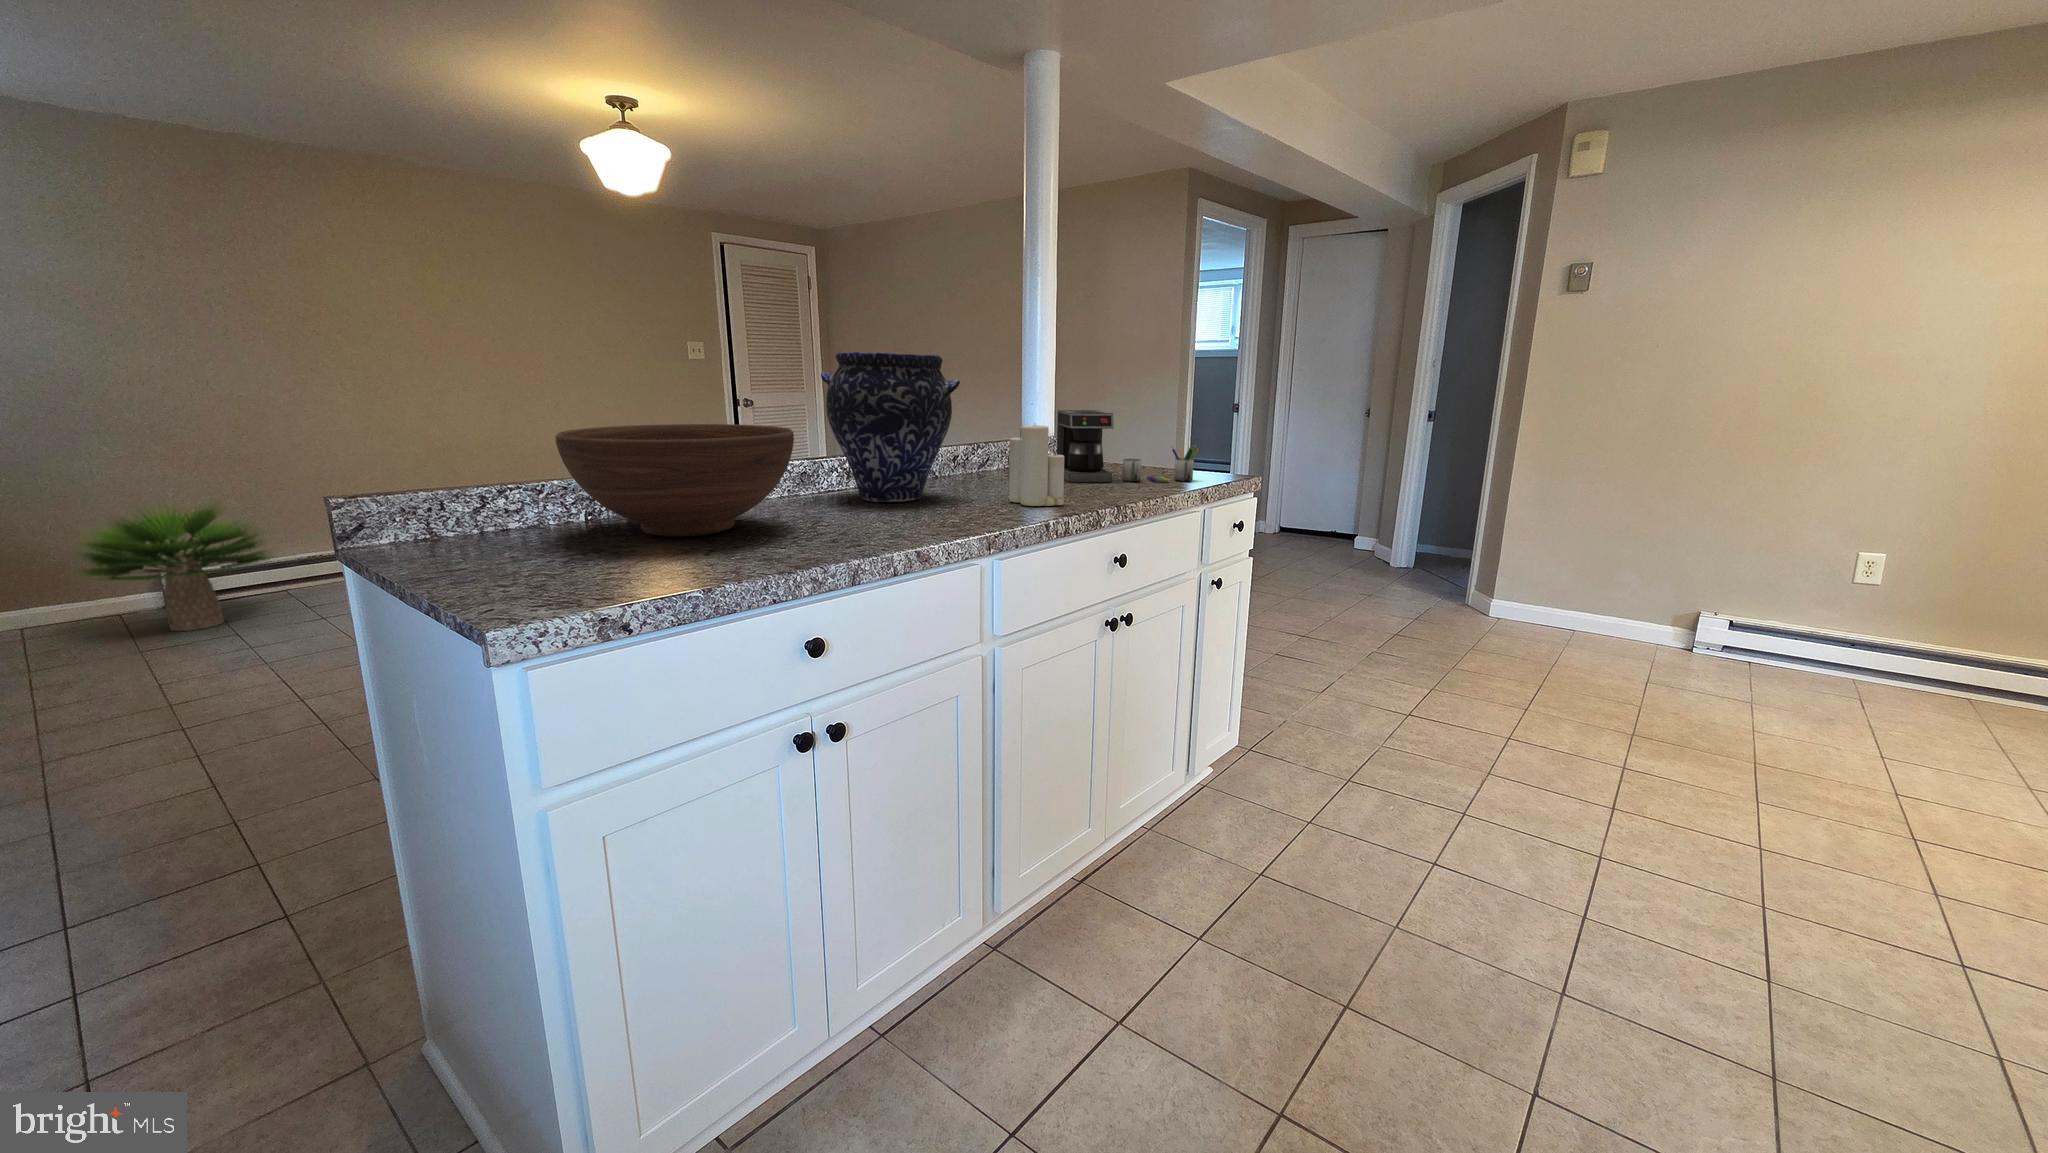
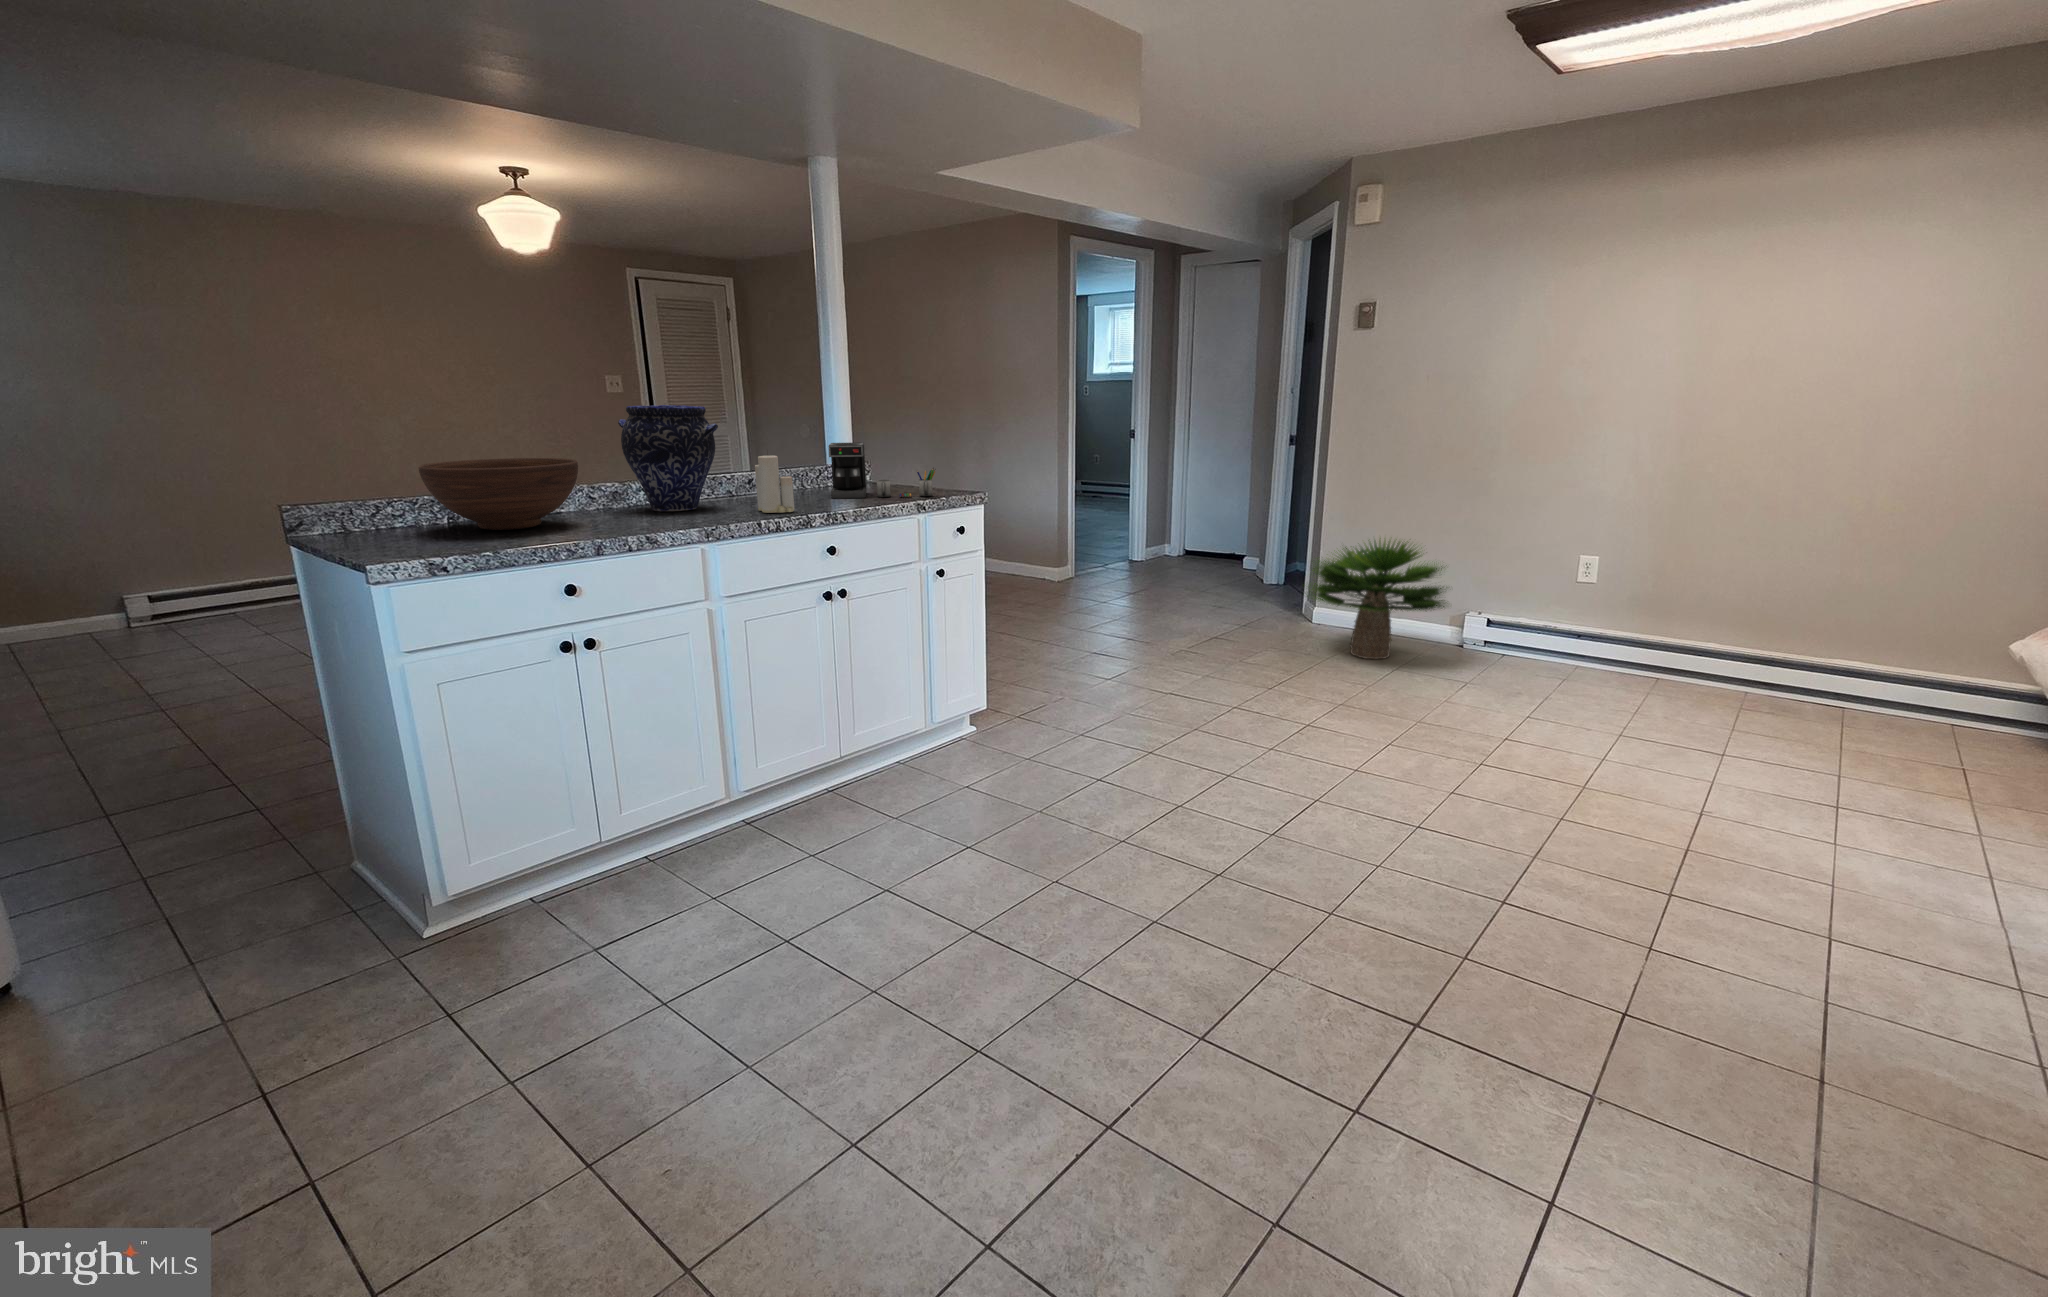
potted plant: present [75,505,277,631] -> present [1309,538,1447,659]

